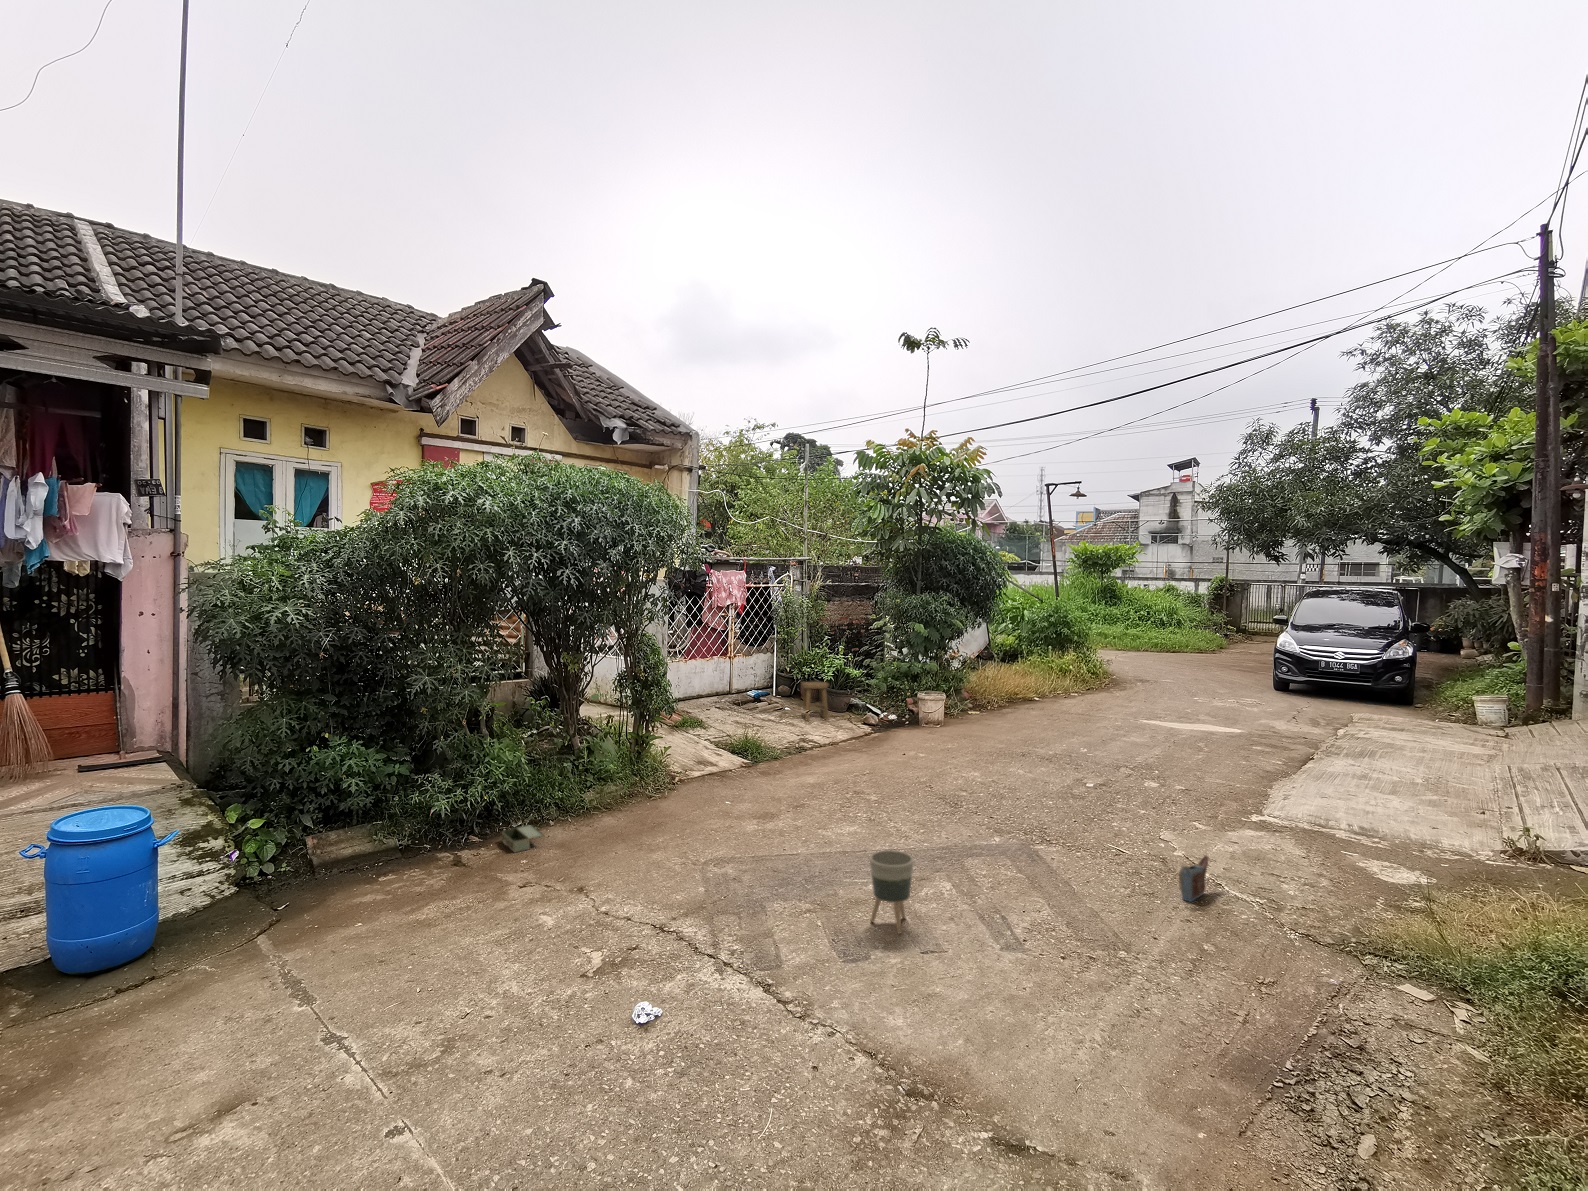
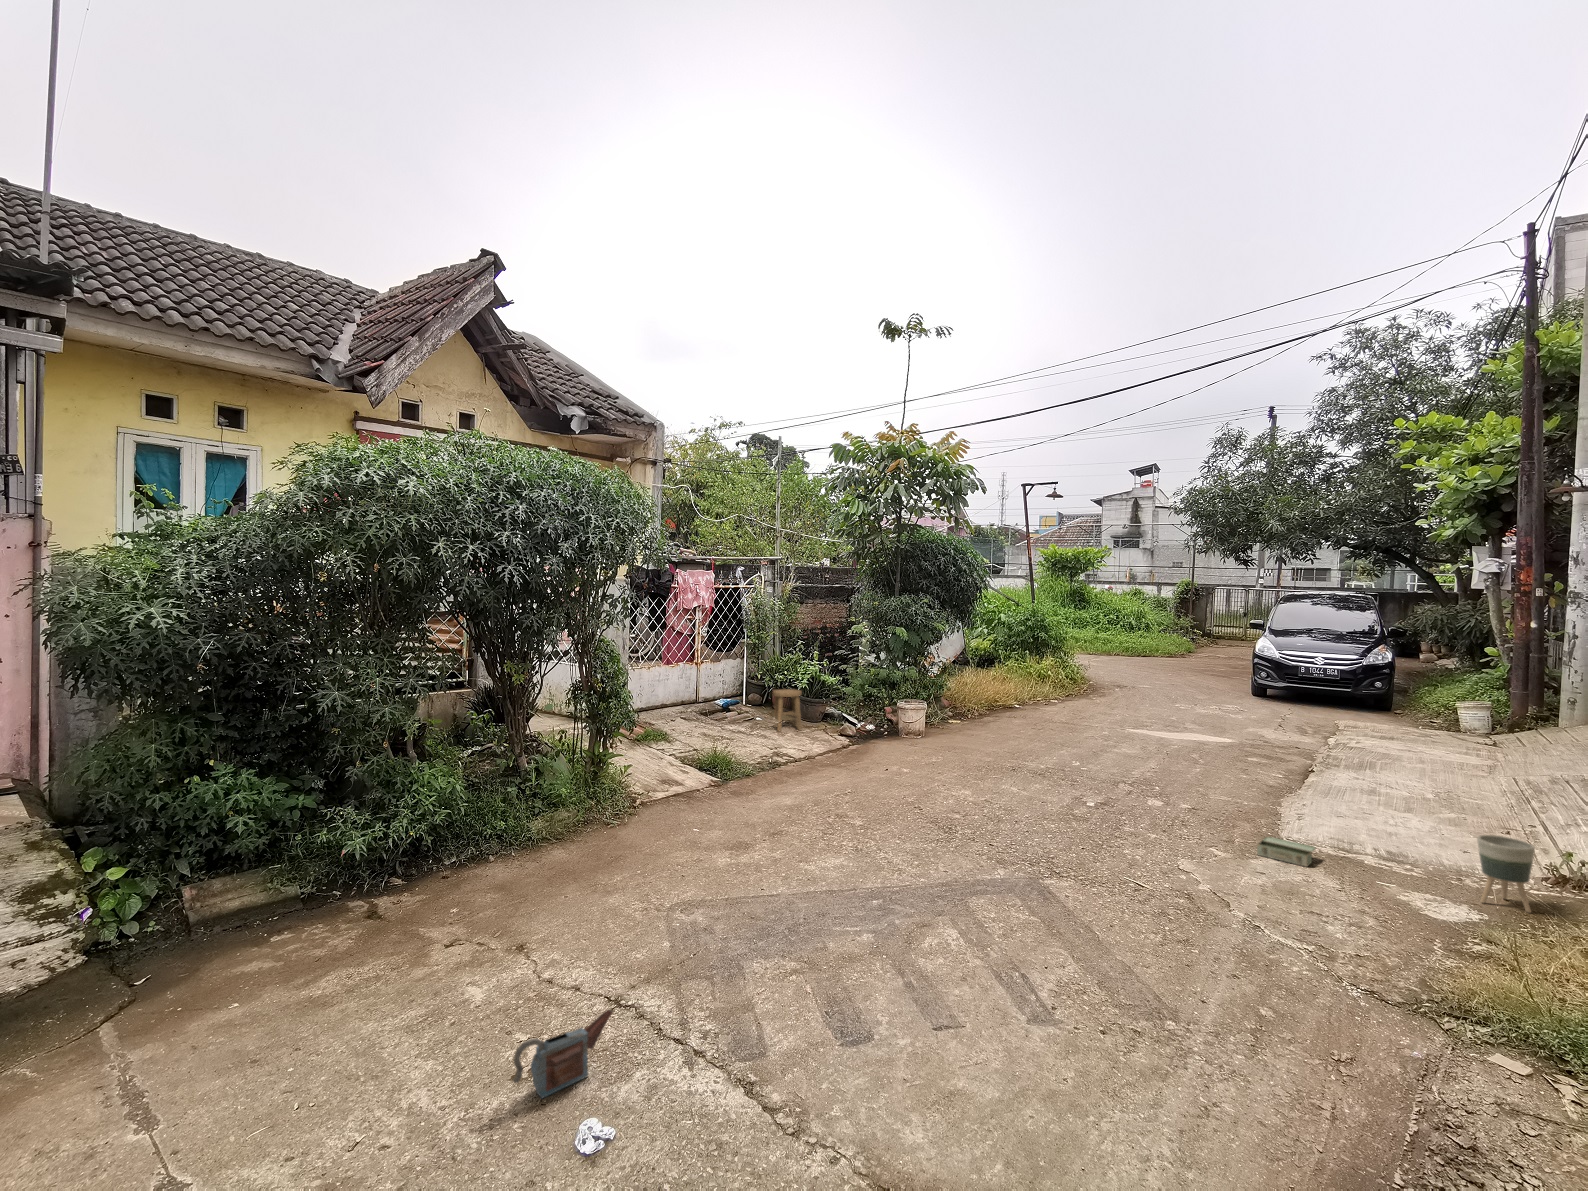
toolbox: present [501,825,543,852] -> present [1257,837,1316,867]
planter: present [870,850,914,934] -> present [1477,835,1535,913]
watering can: present [1179,856,1208,902] -> present [513,1010,613,1098]

